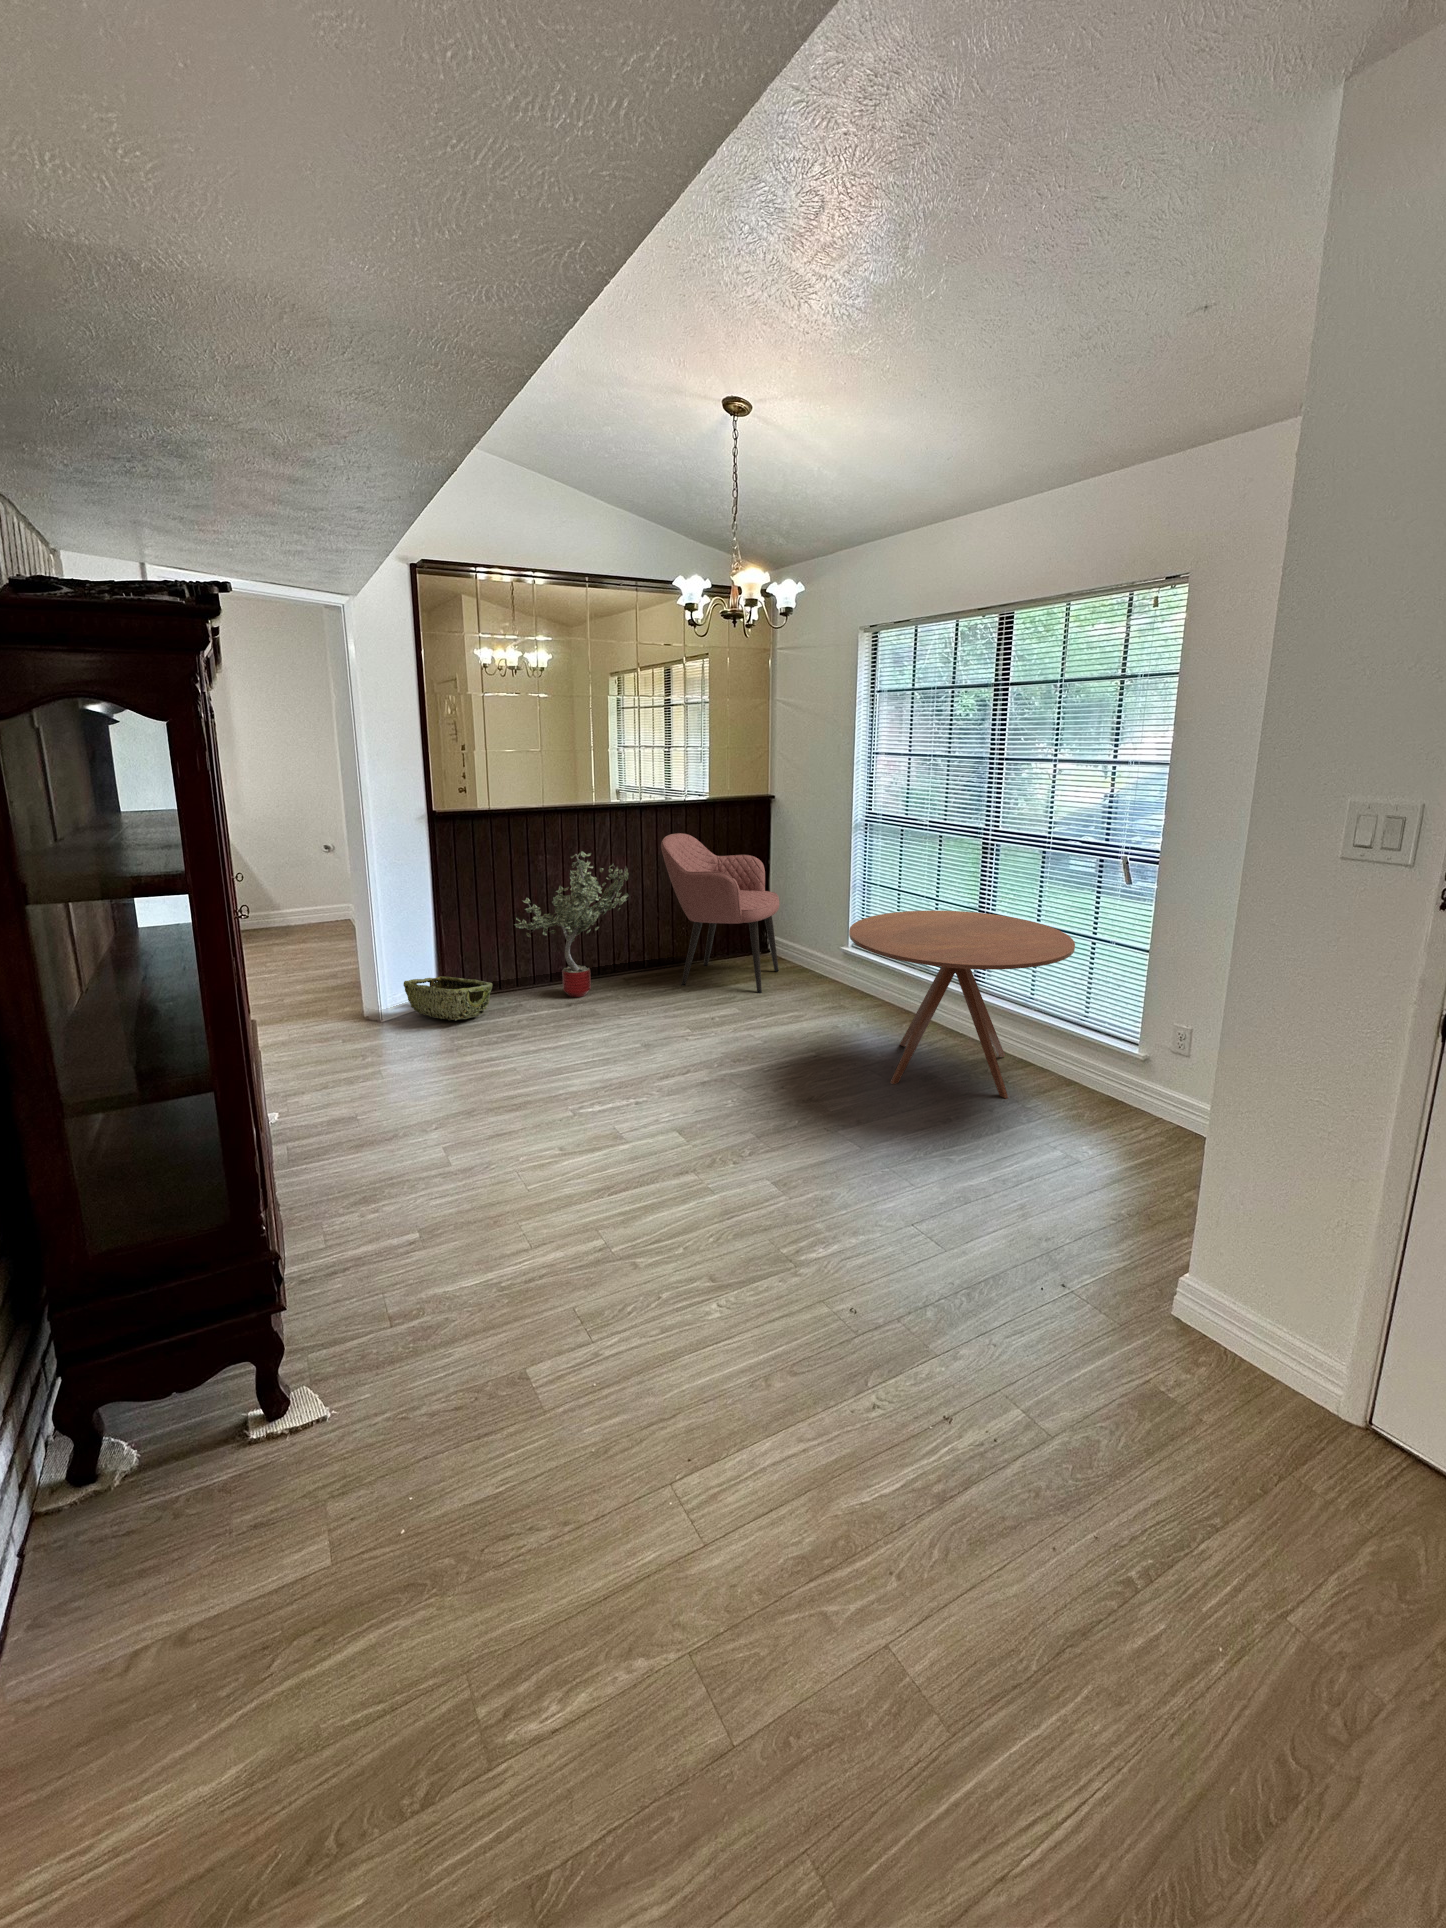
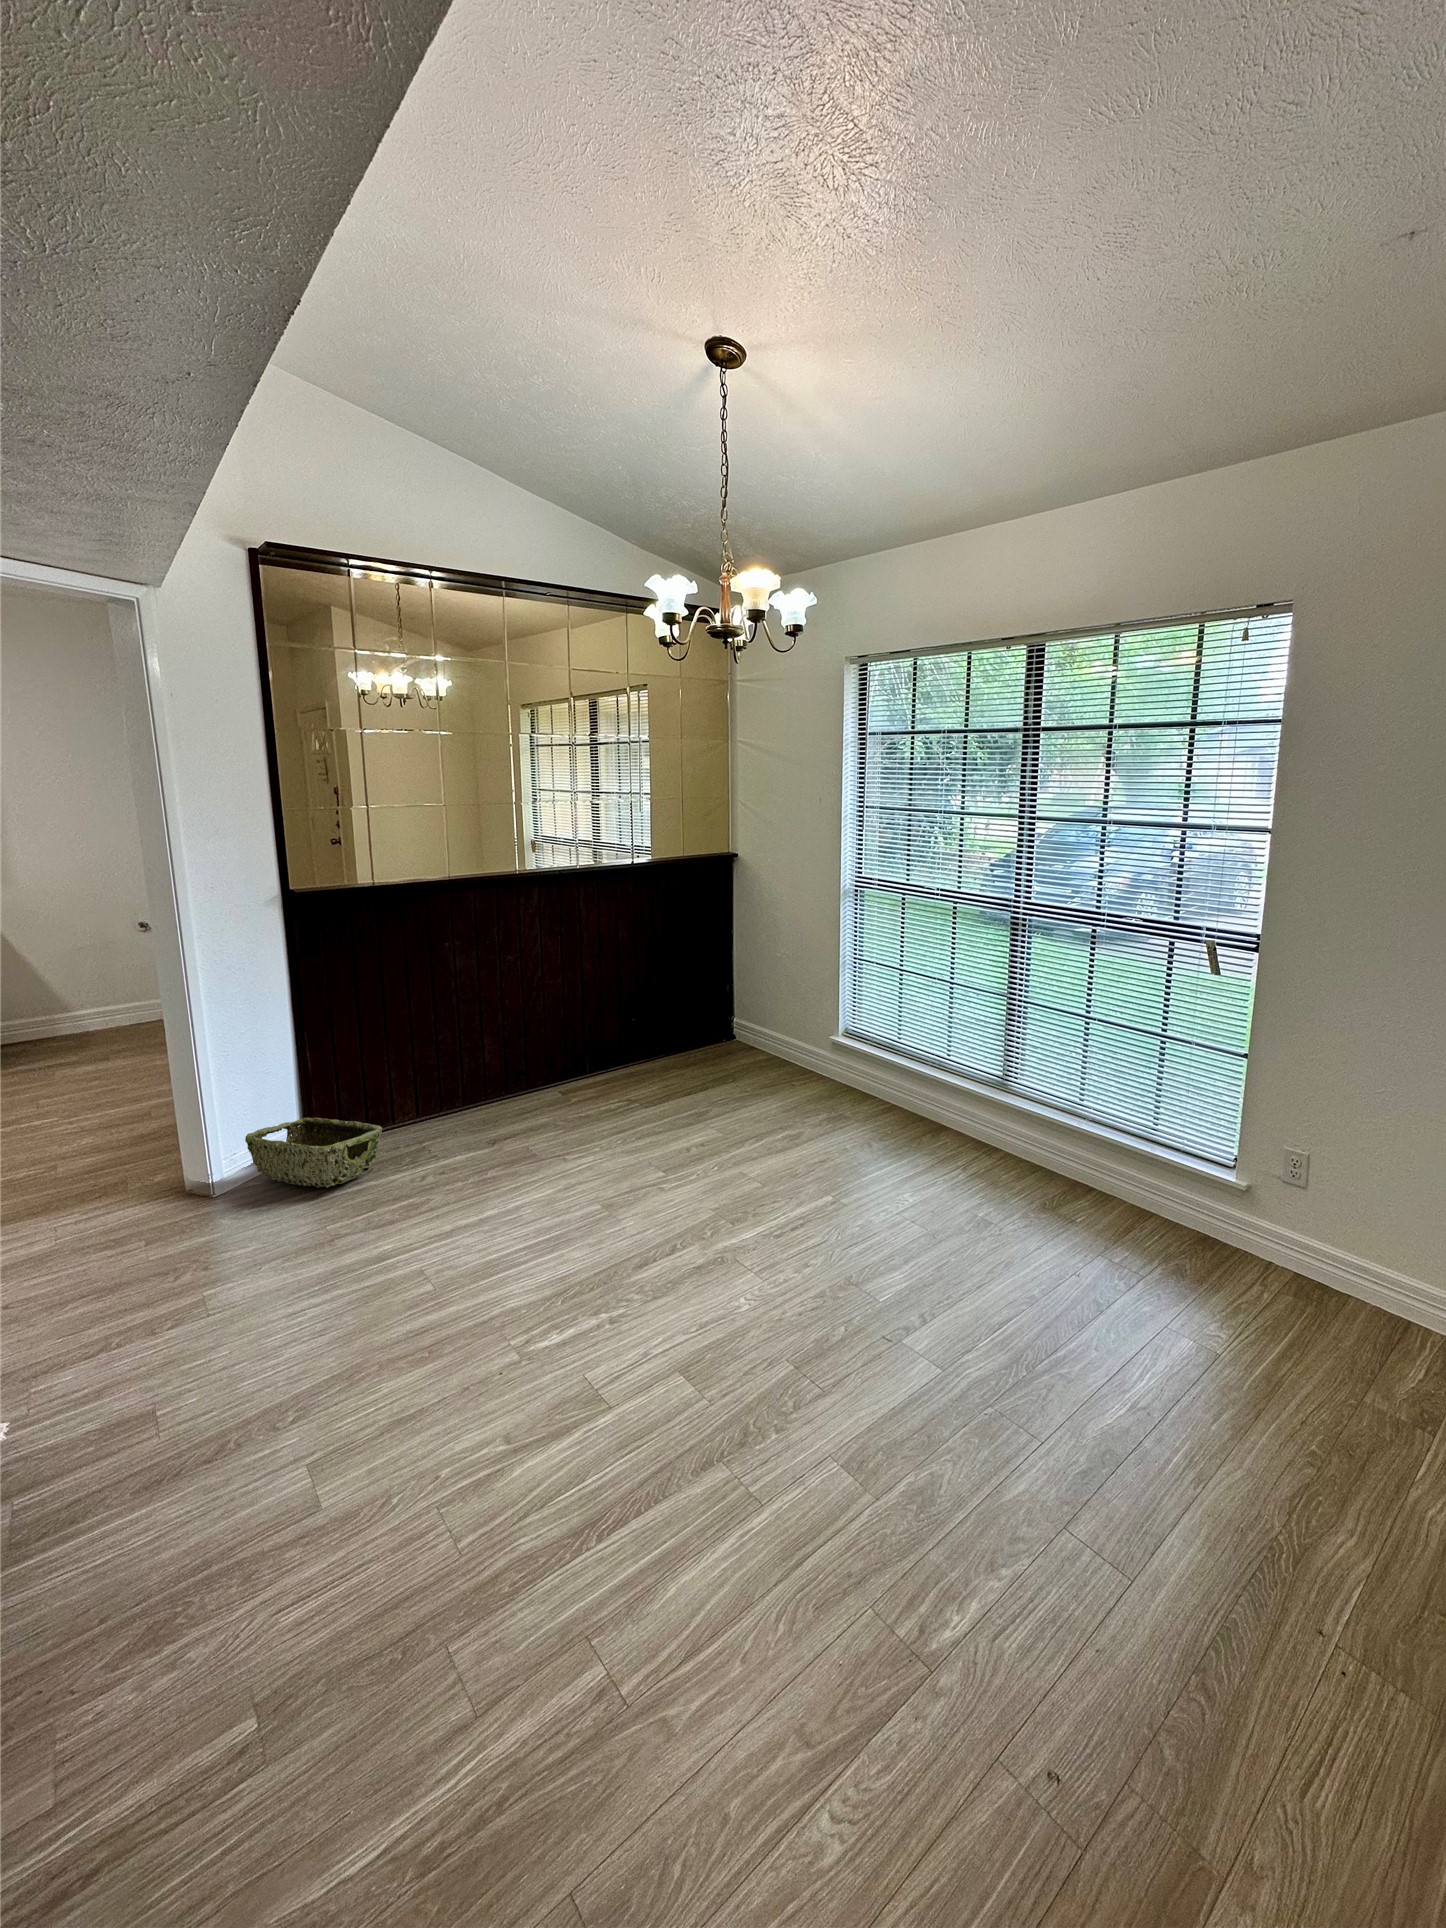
armchair: present [661,833,780,993] -> none [607,904,755,1102]
potted tree: present [515,852,629,997] -> none [411,934,570,1128]
round table: present [849,911,1075,1099] -> none [876,1001,1161,1252]

